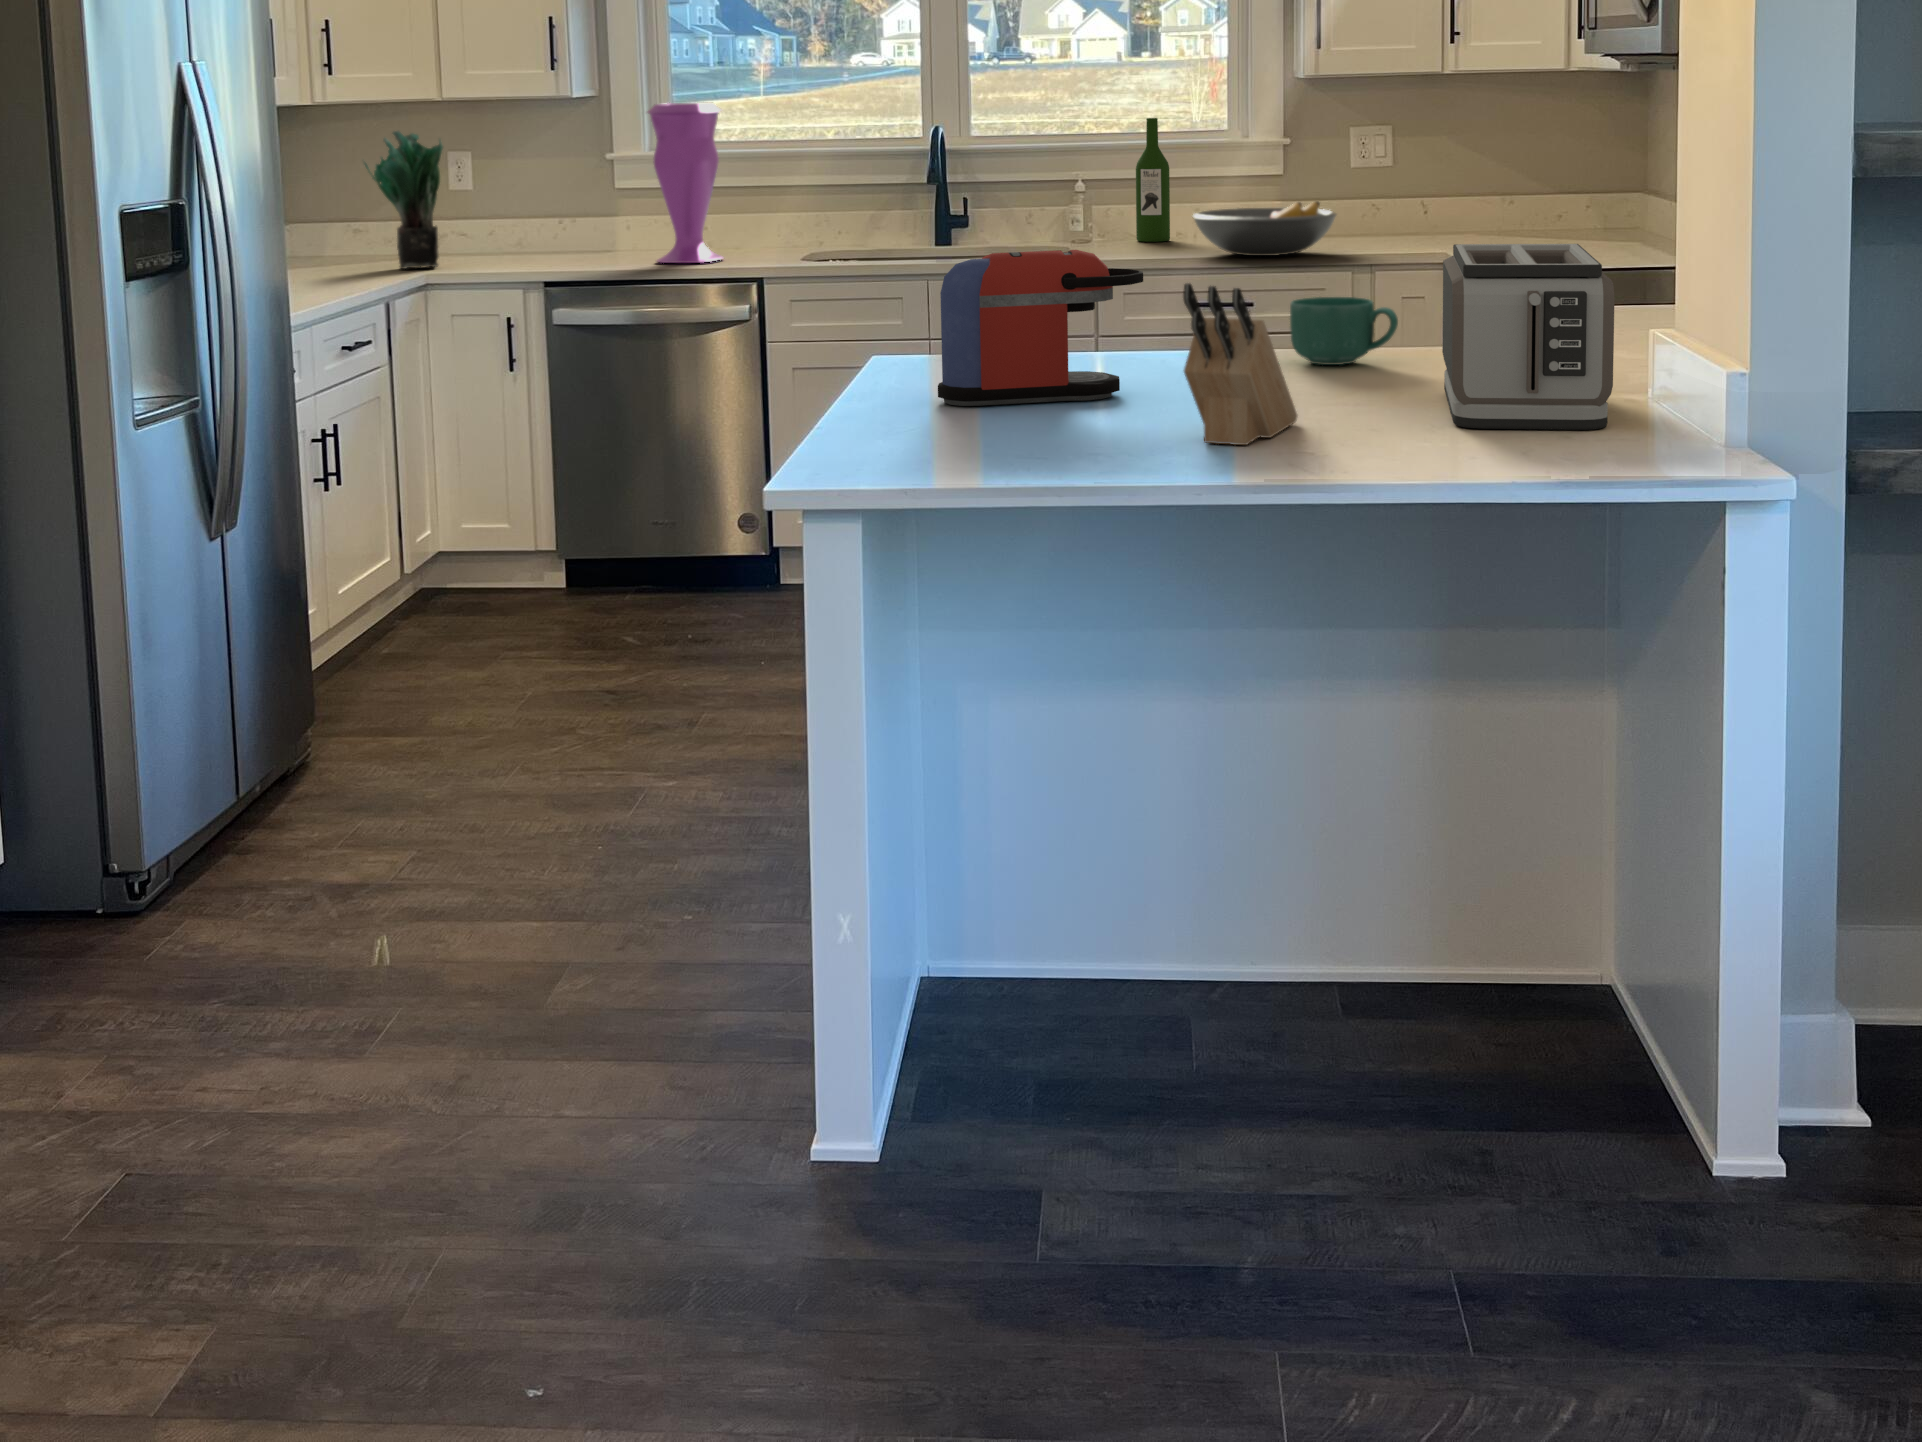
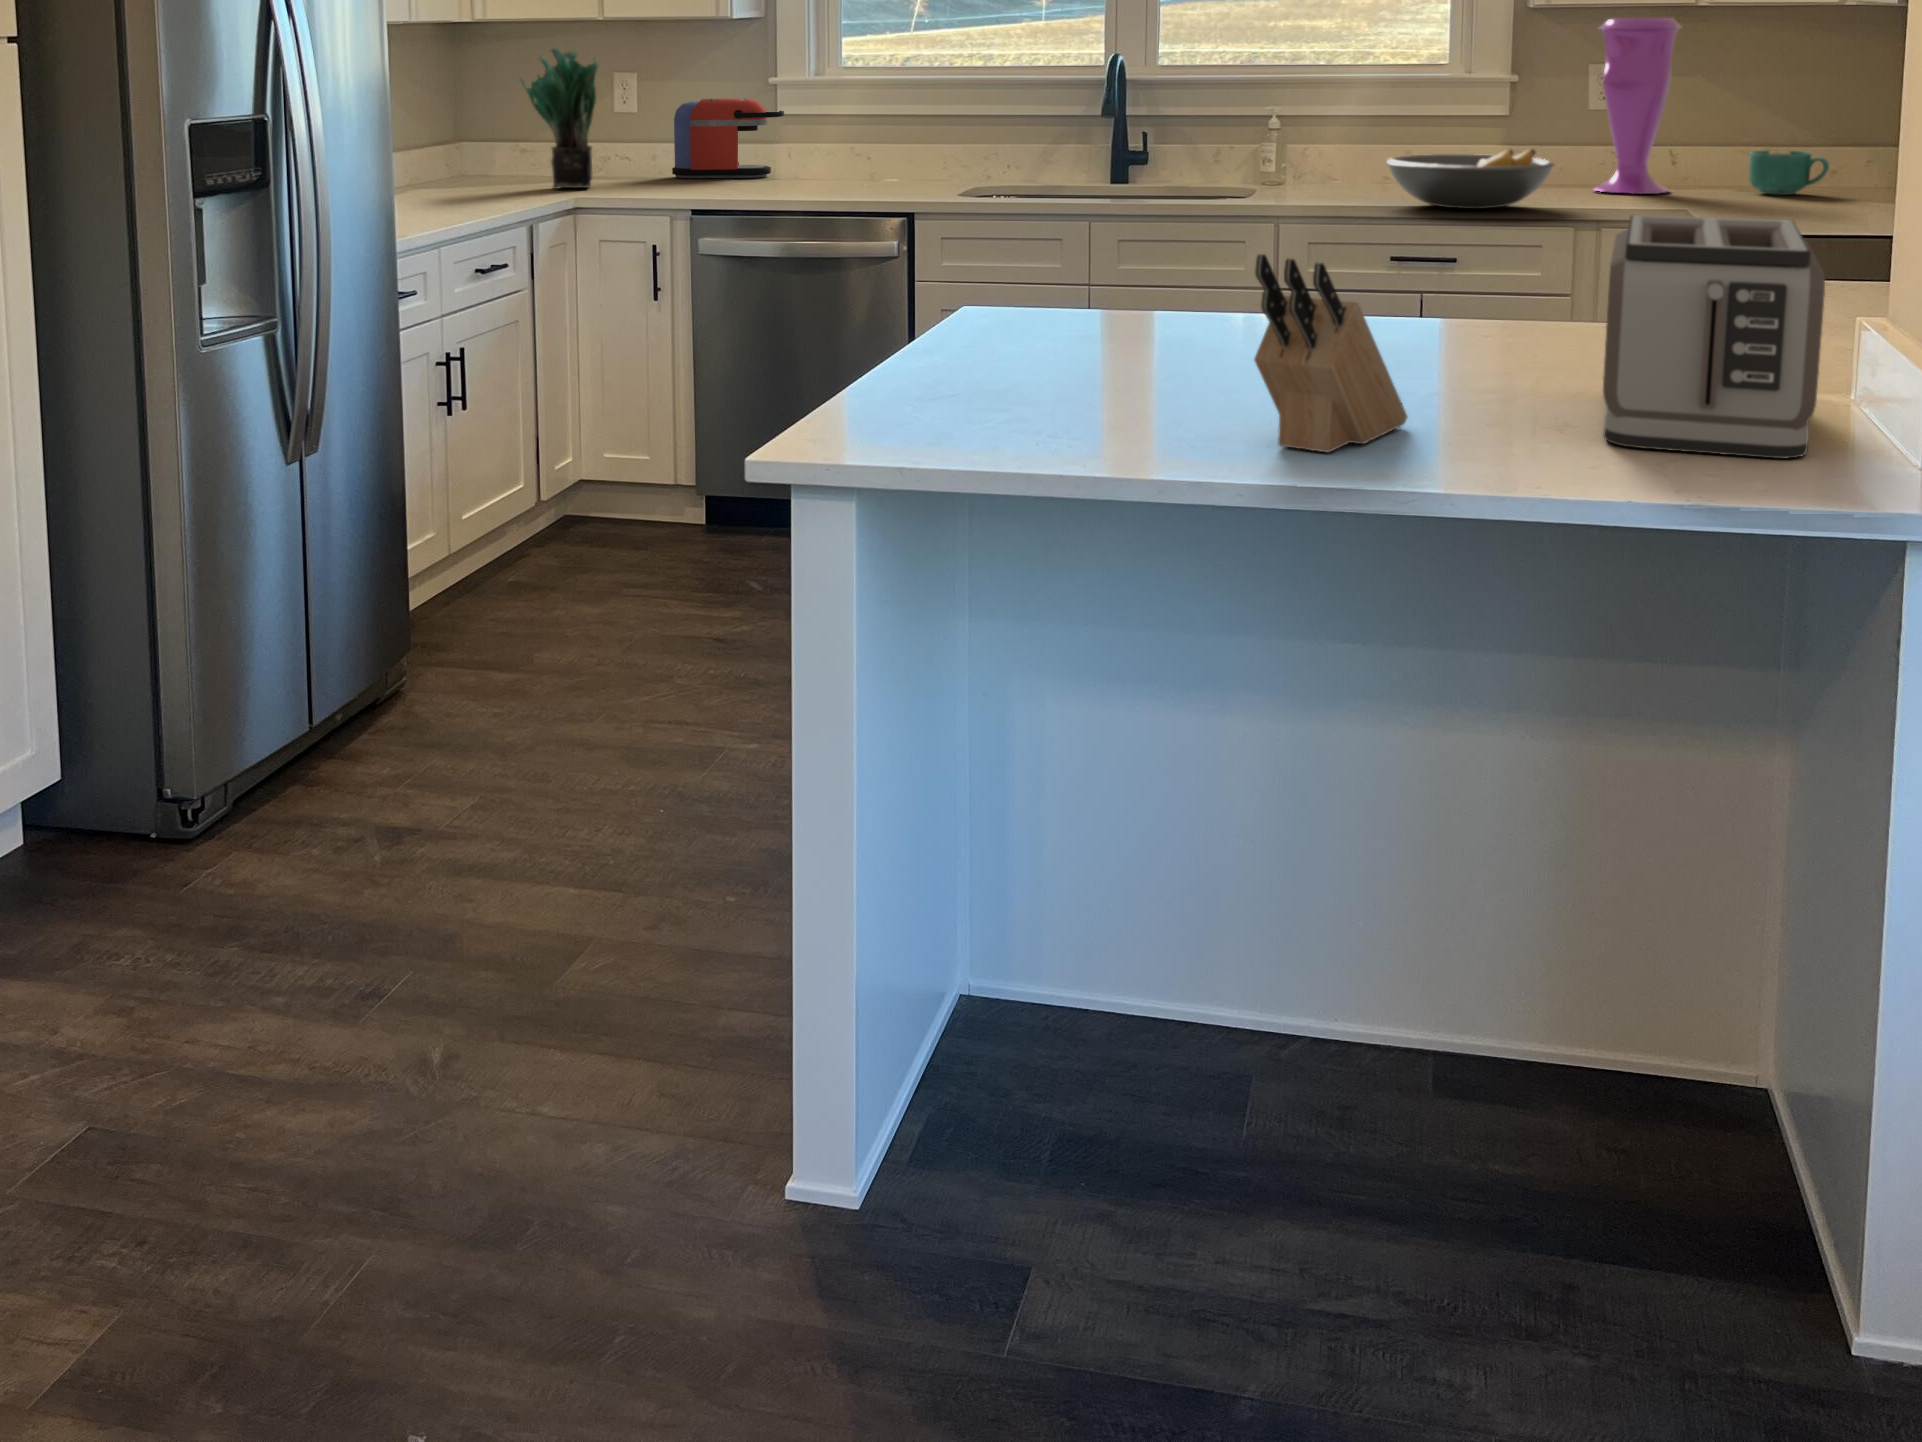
vase: present [647,103,723,263] -> present [1594,18,1681,194]
wine bottle: present [1136,118,1170,242] -> none [1330,52,1371,187]
coffee maker: present [938,250,1143,406] -> present [672,98,784,178]
mug: present [1290,297,1398,365] -> present [1749,150,1829,195]

